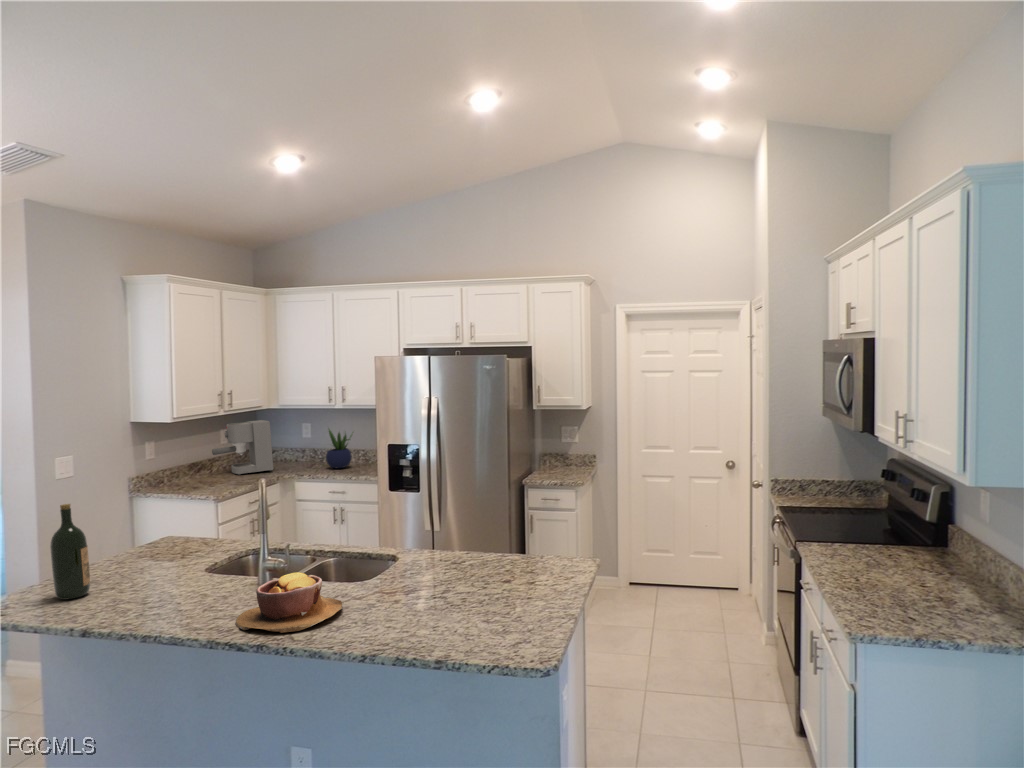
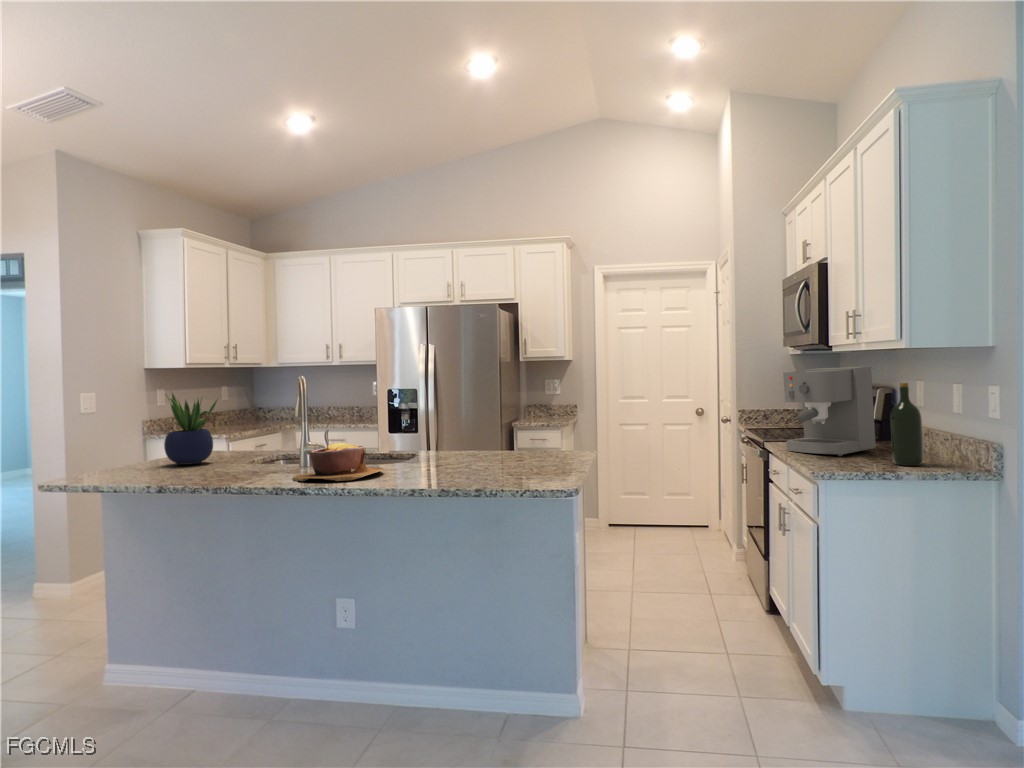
coffee maker: present [212,420,273,475] -> present [783,366,876,456]
potted plant: present [326,429,352,469] -> present [164,393,217,465]
wine bottle: present [50,504,90,600] -> present [890,383,923,466]

